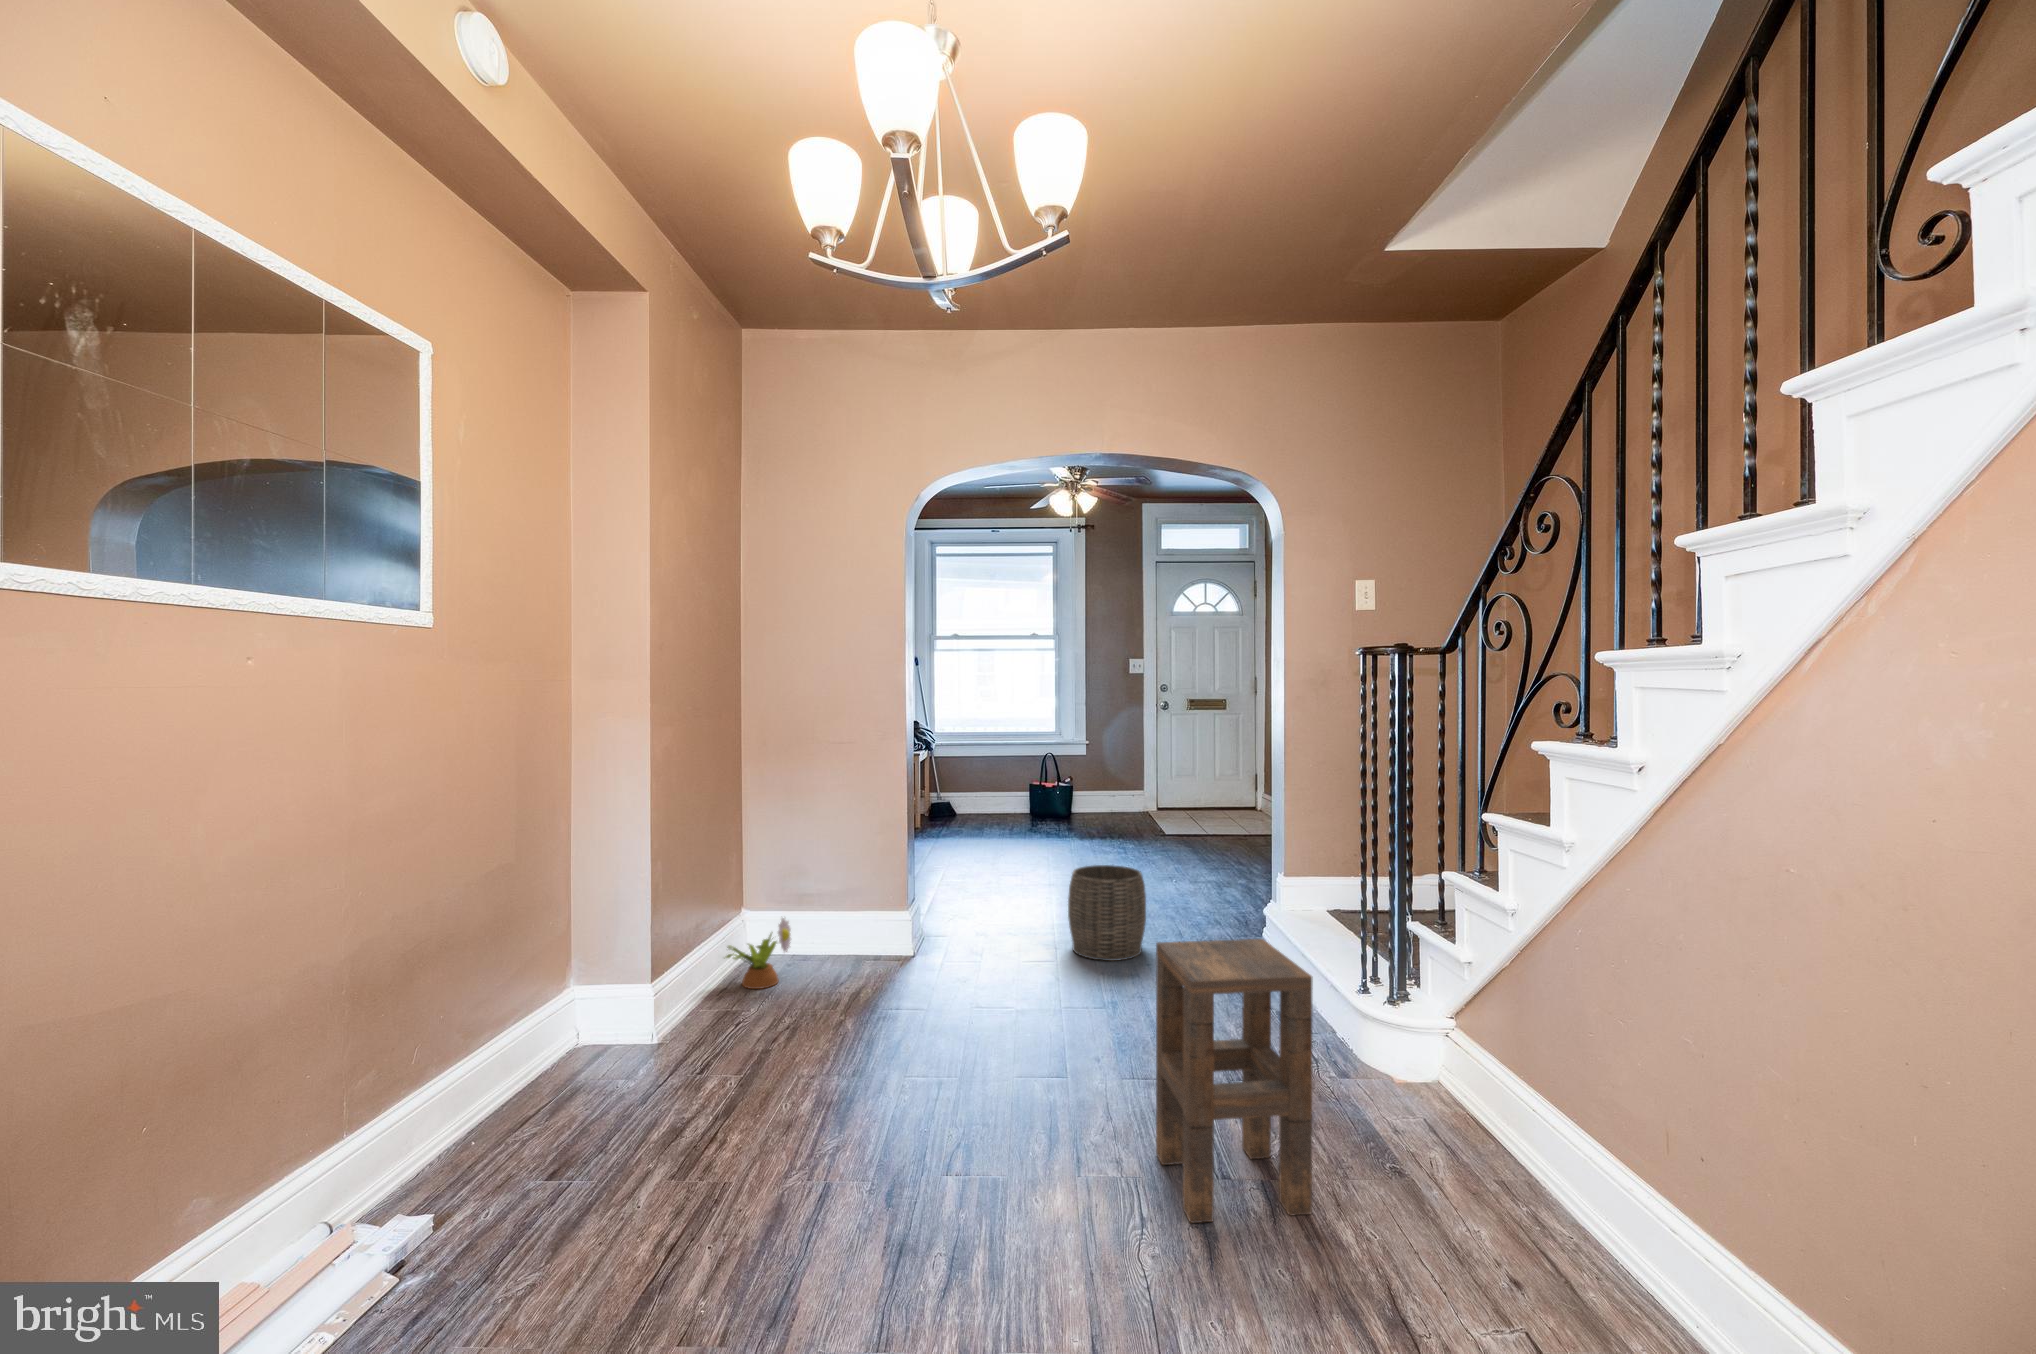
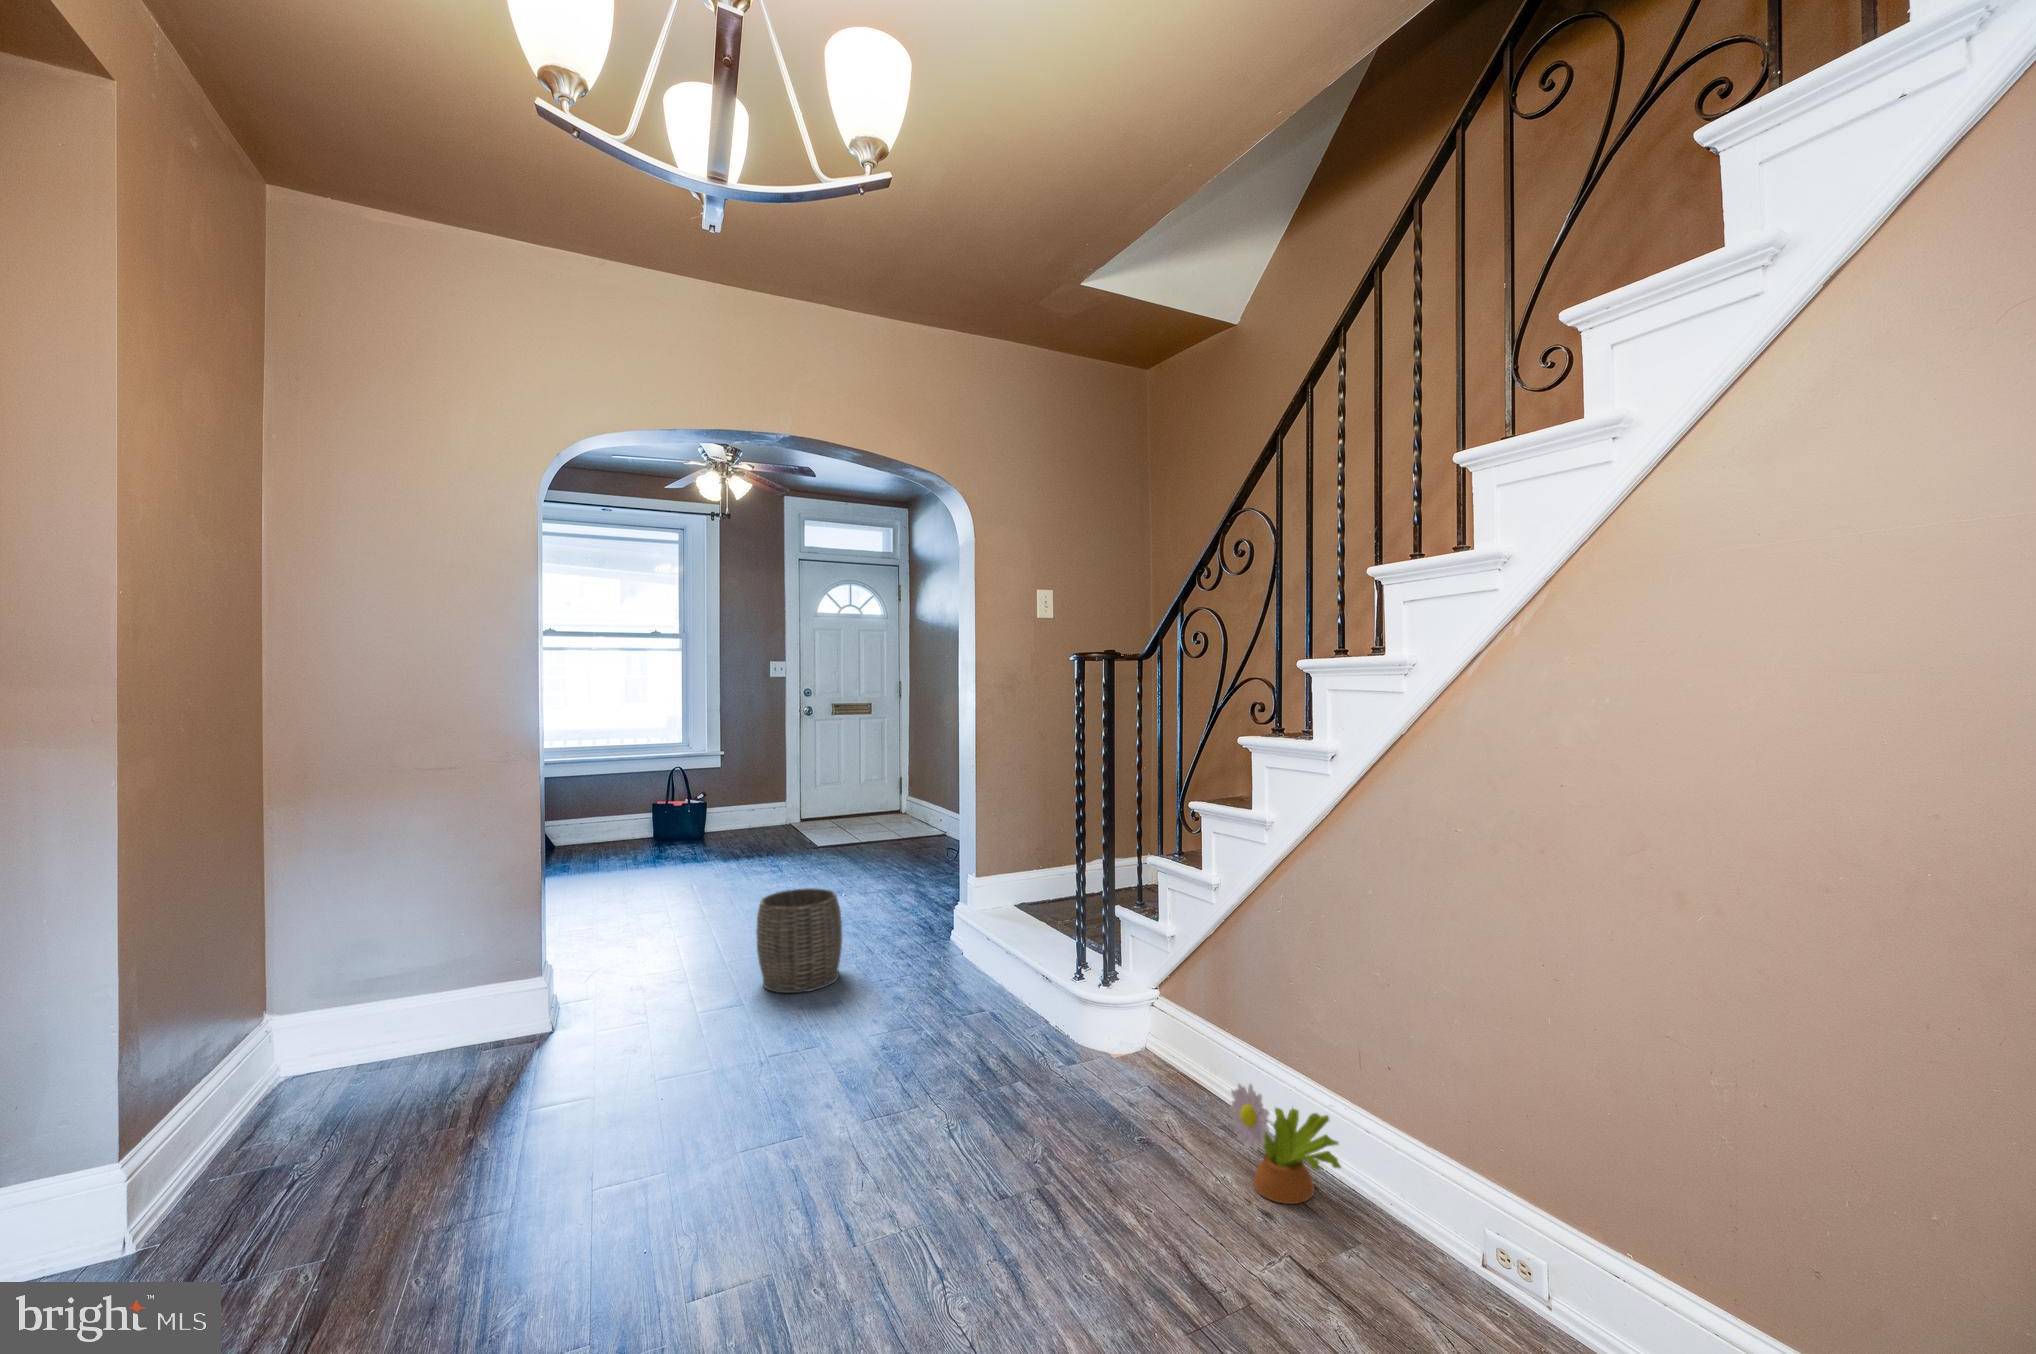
decorative plant: present [726,918,791,989] -> present [1230,1084,1341,1204]
side table: present [1156,939,1313,1223] -> none [923,950,1092,1256]

